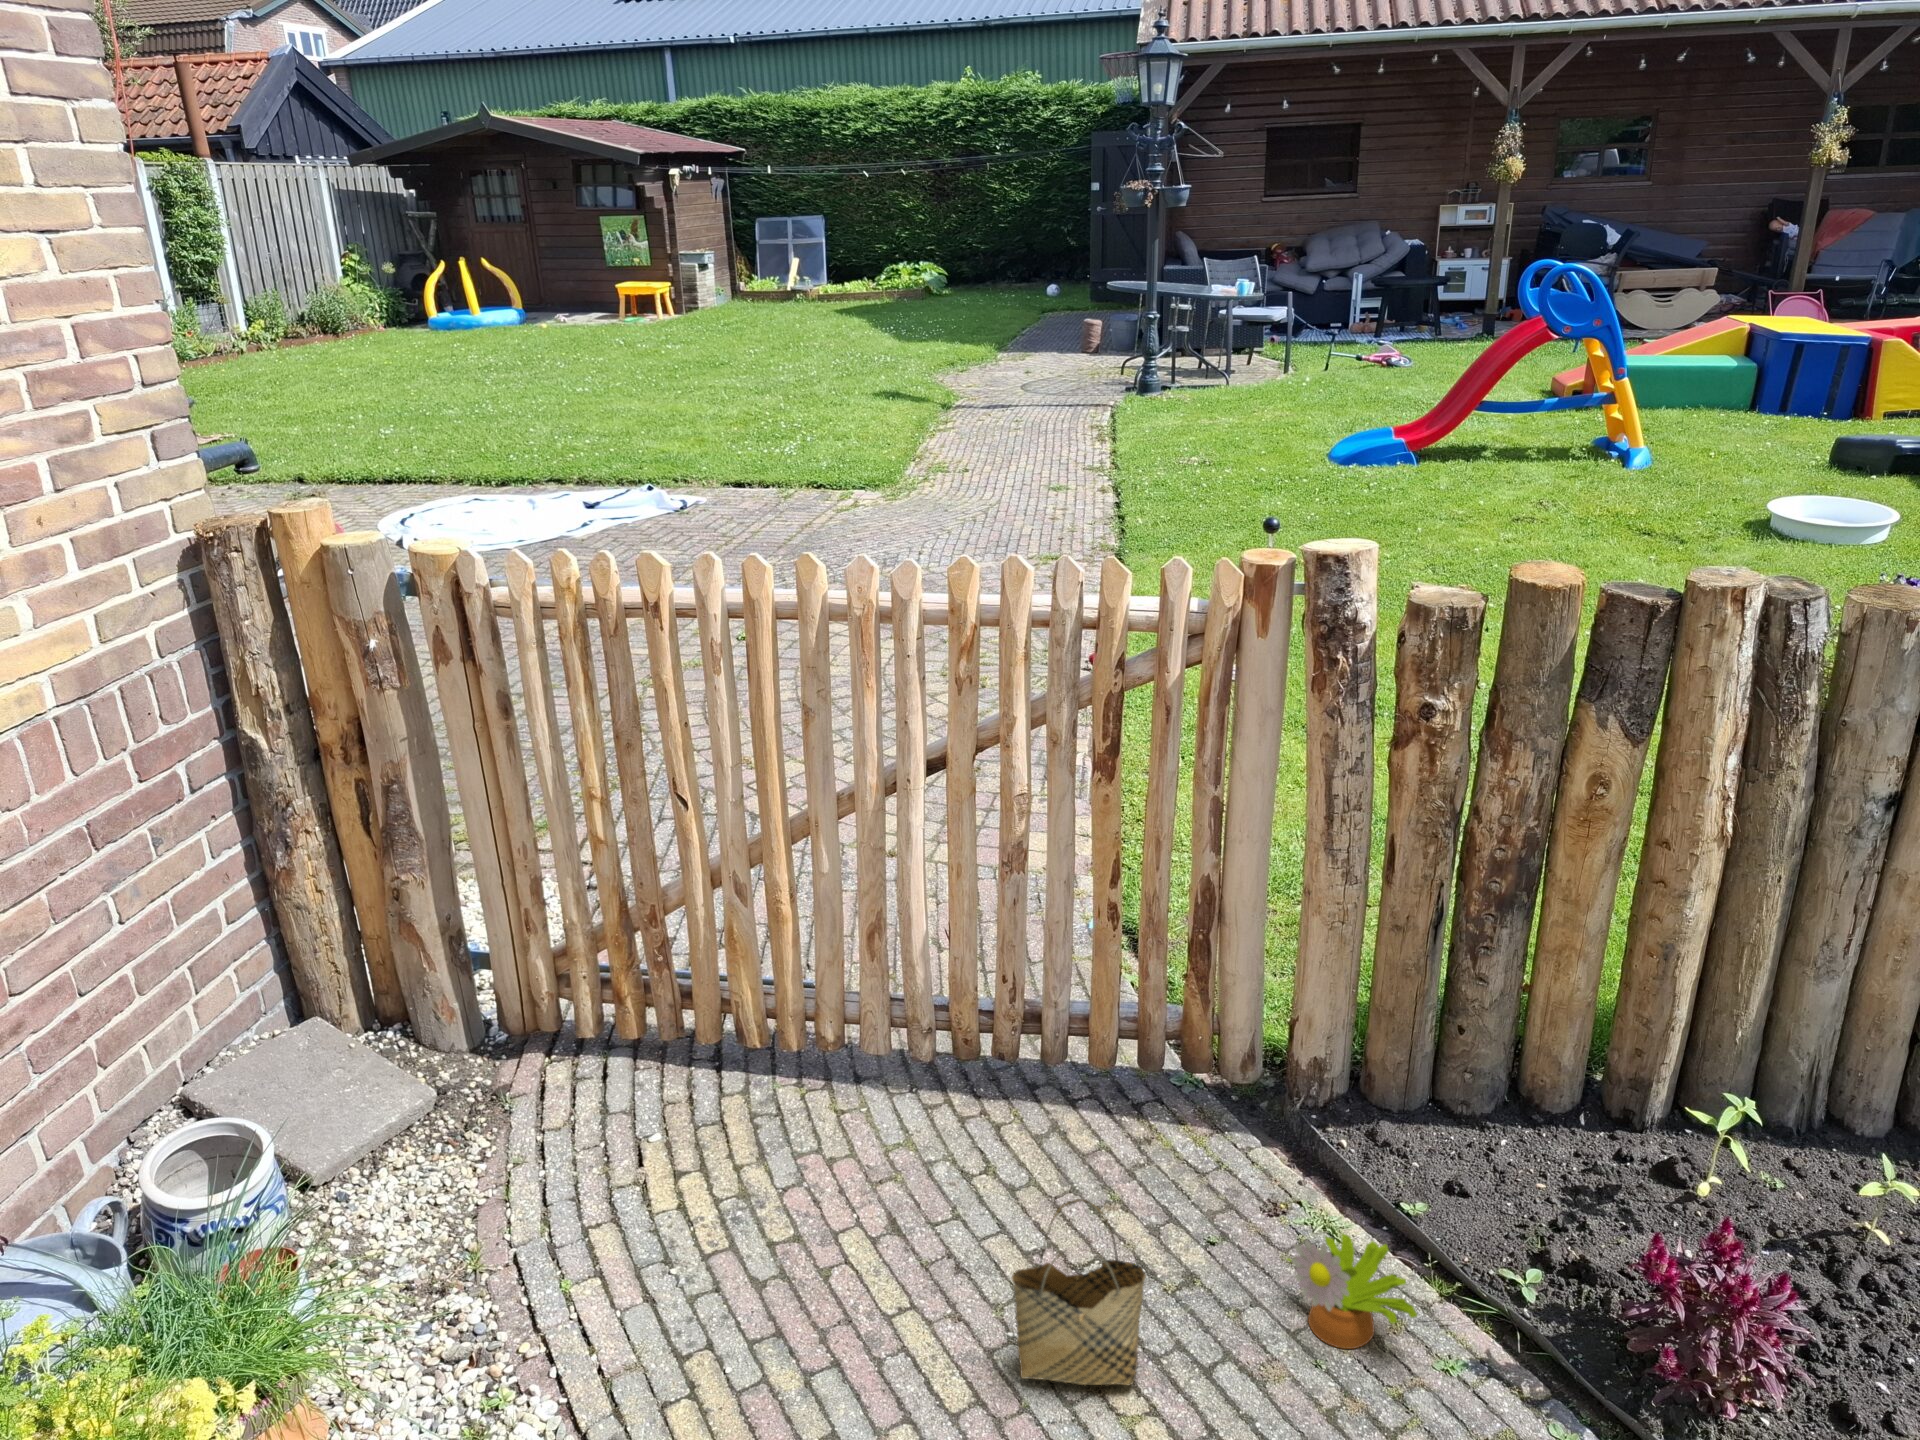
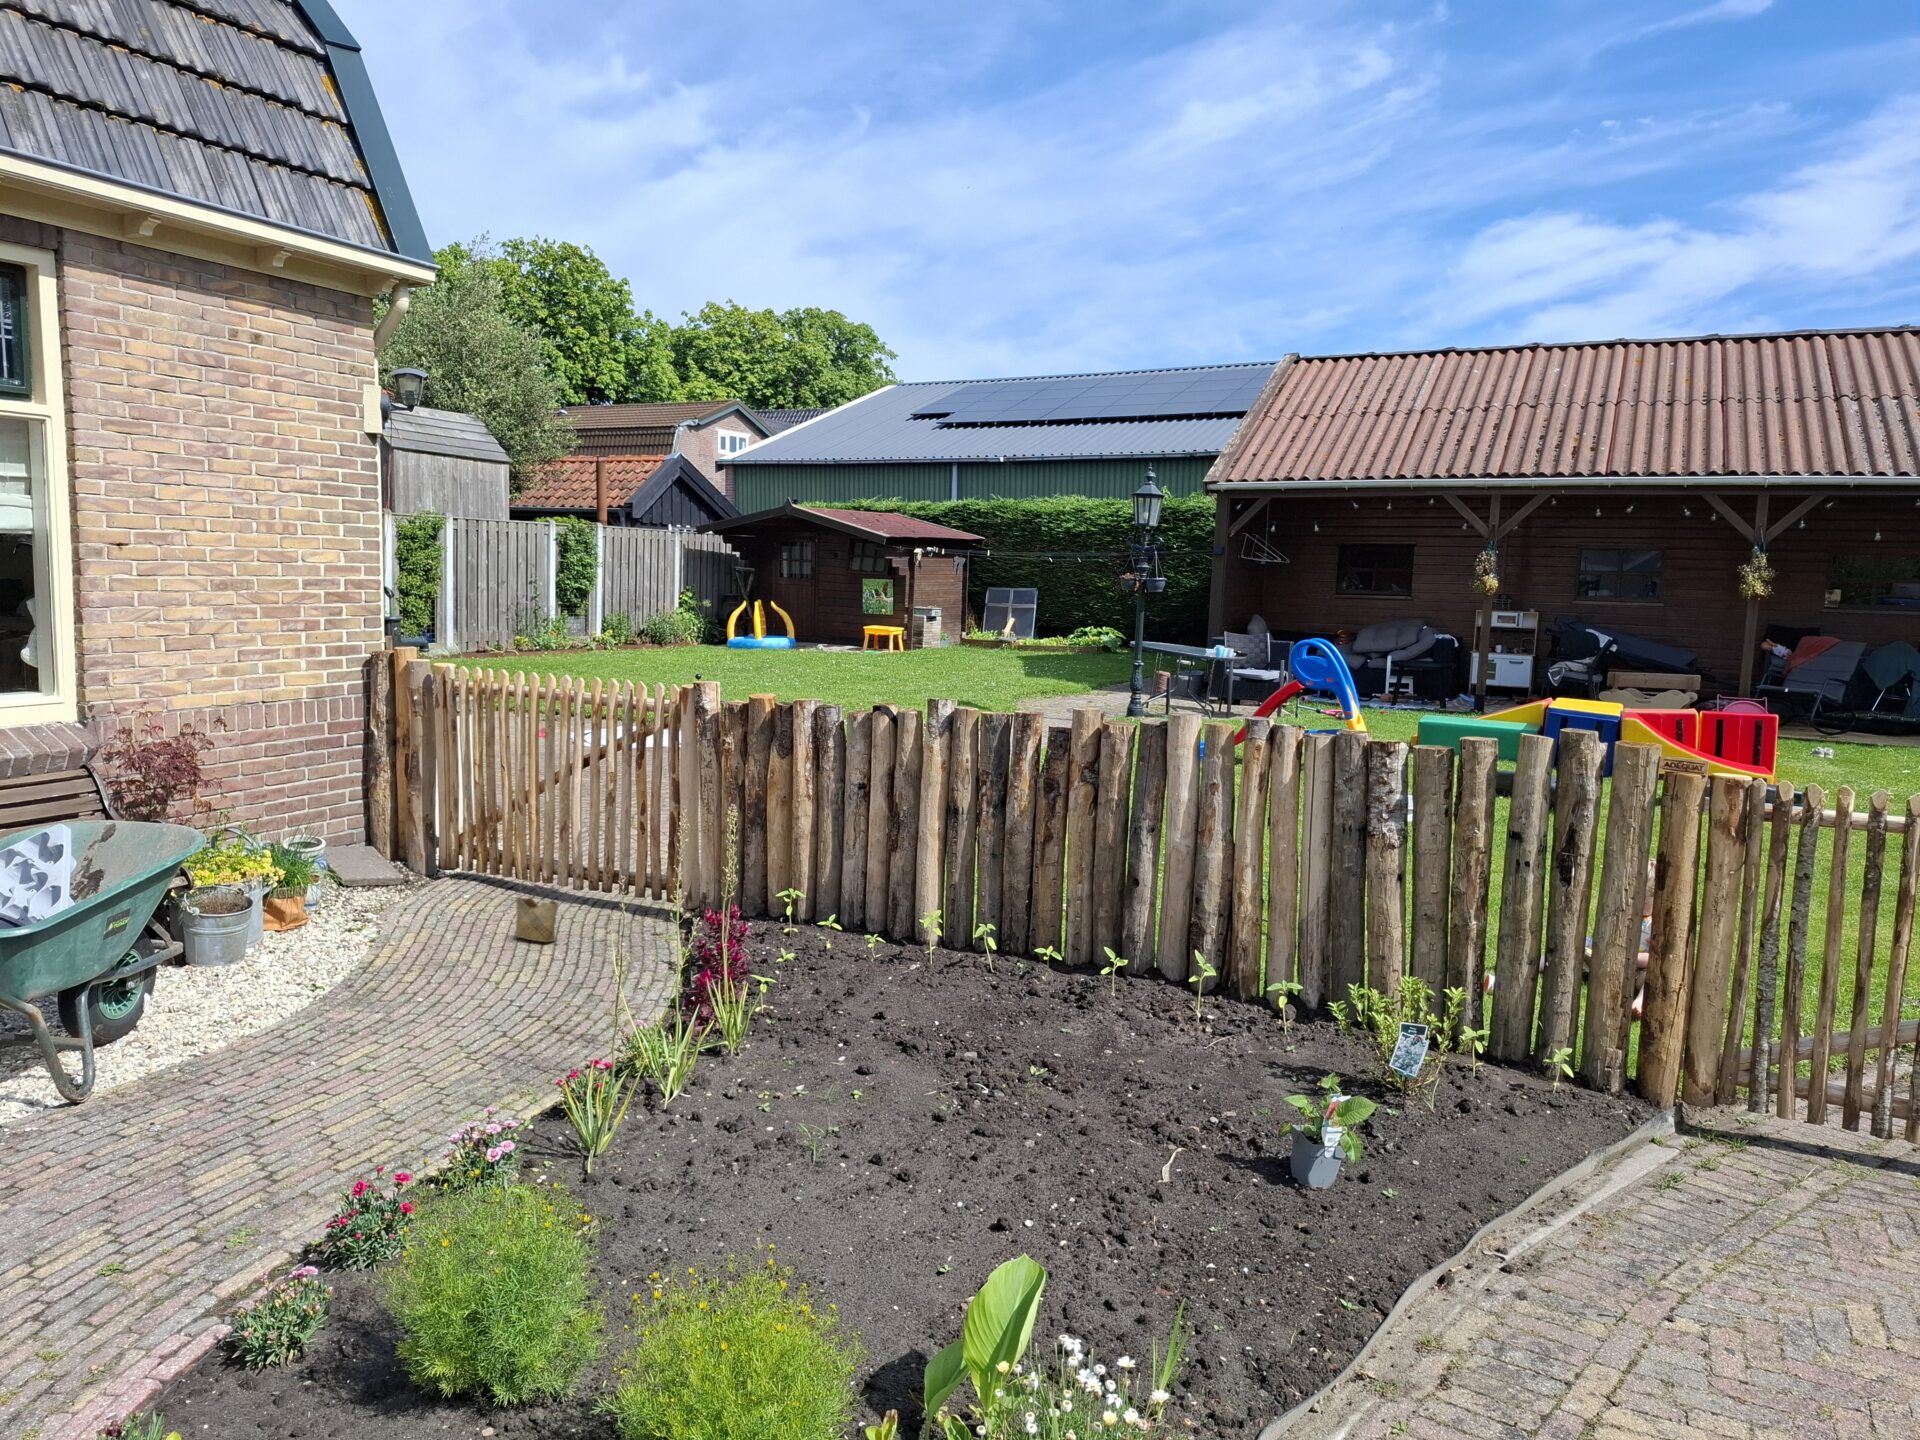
decorative plant: present [1286,1234,1417,1349] -> none [614,903,658,950]

